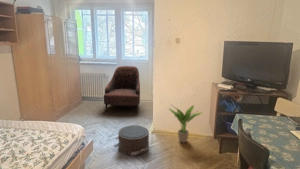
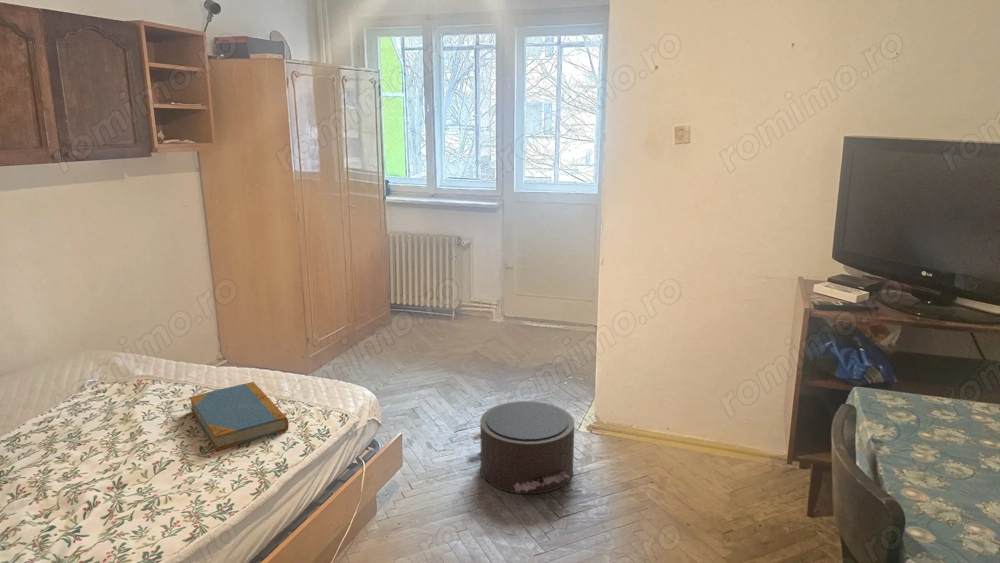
armchair: present [104,66,140,112] -> none [451,211,566,362]
potted plant: present [170,106,201,143] -> none [646,343,760,470]
book: none [13,126,54,152] -> present [189,382,289,450]

